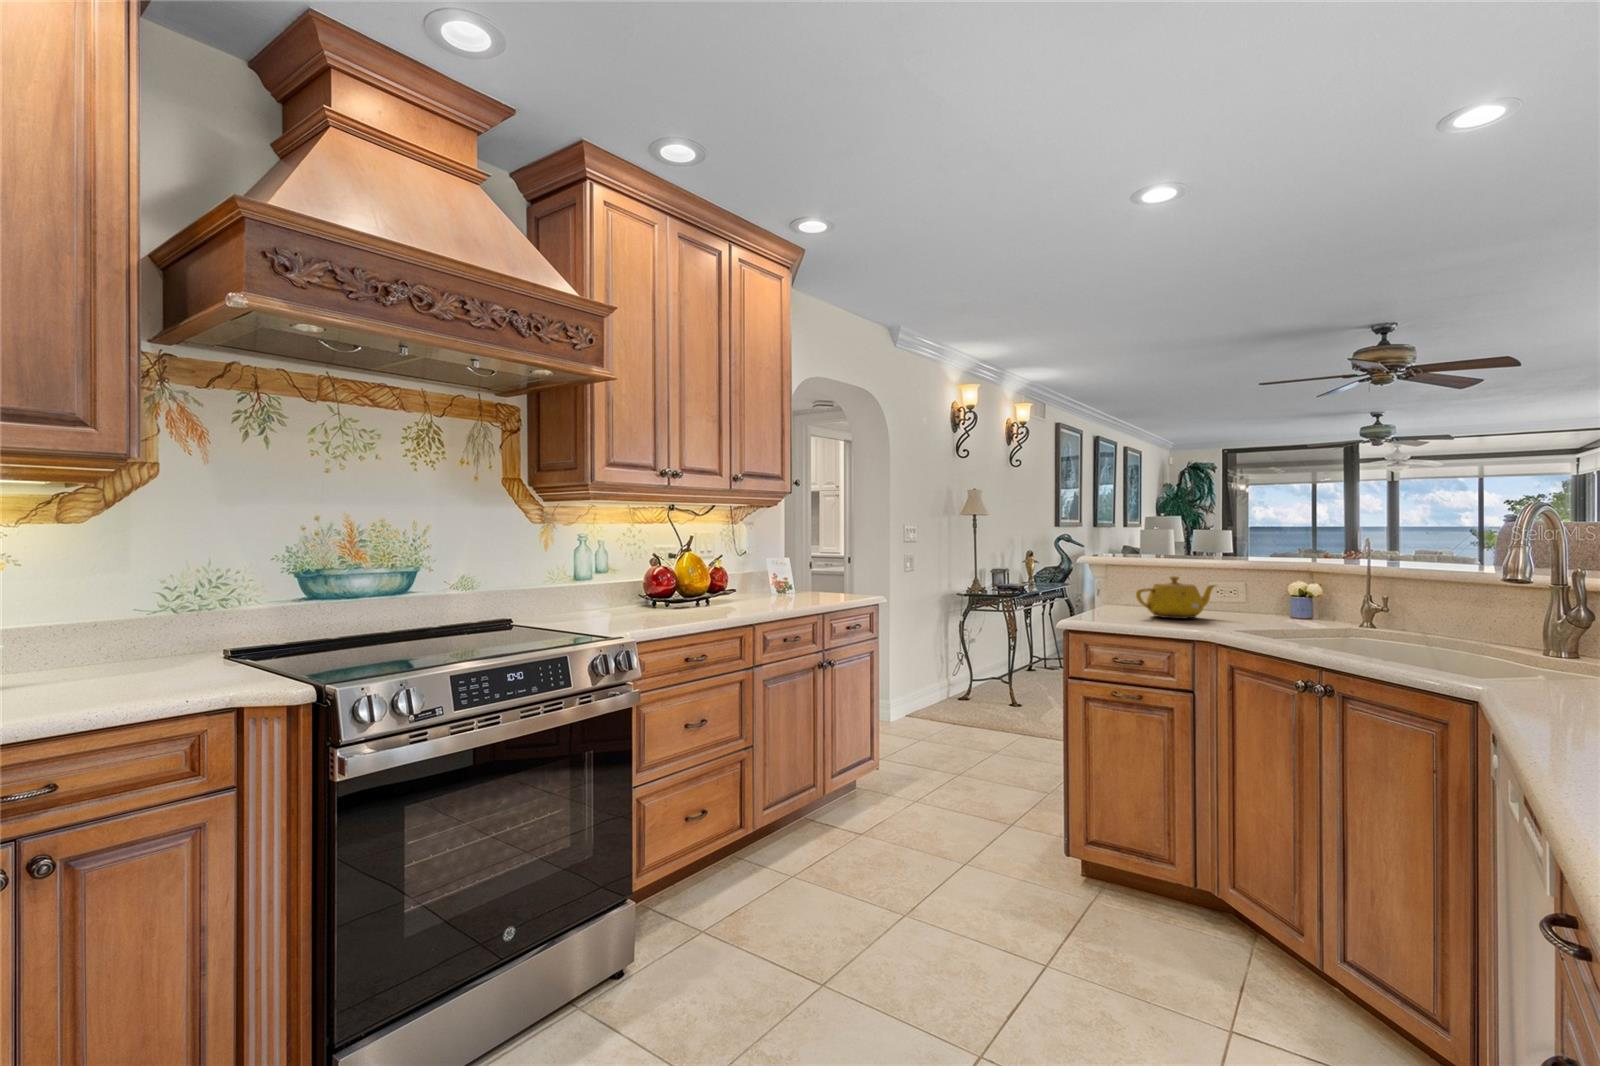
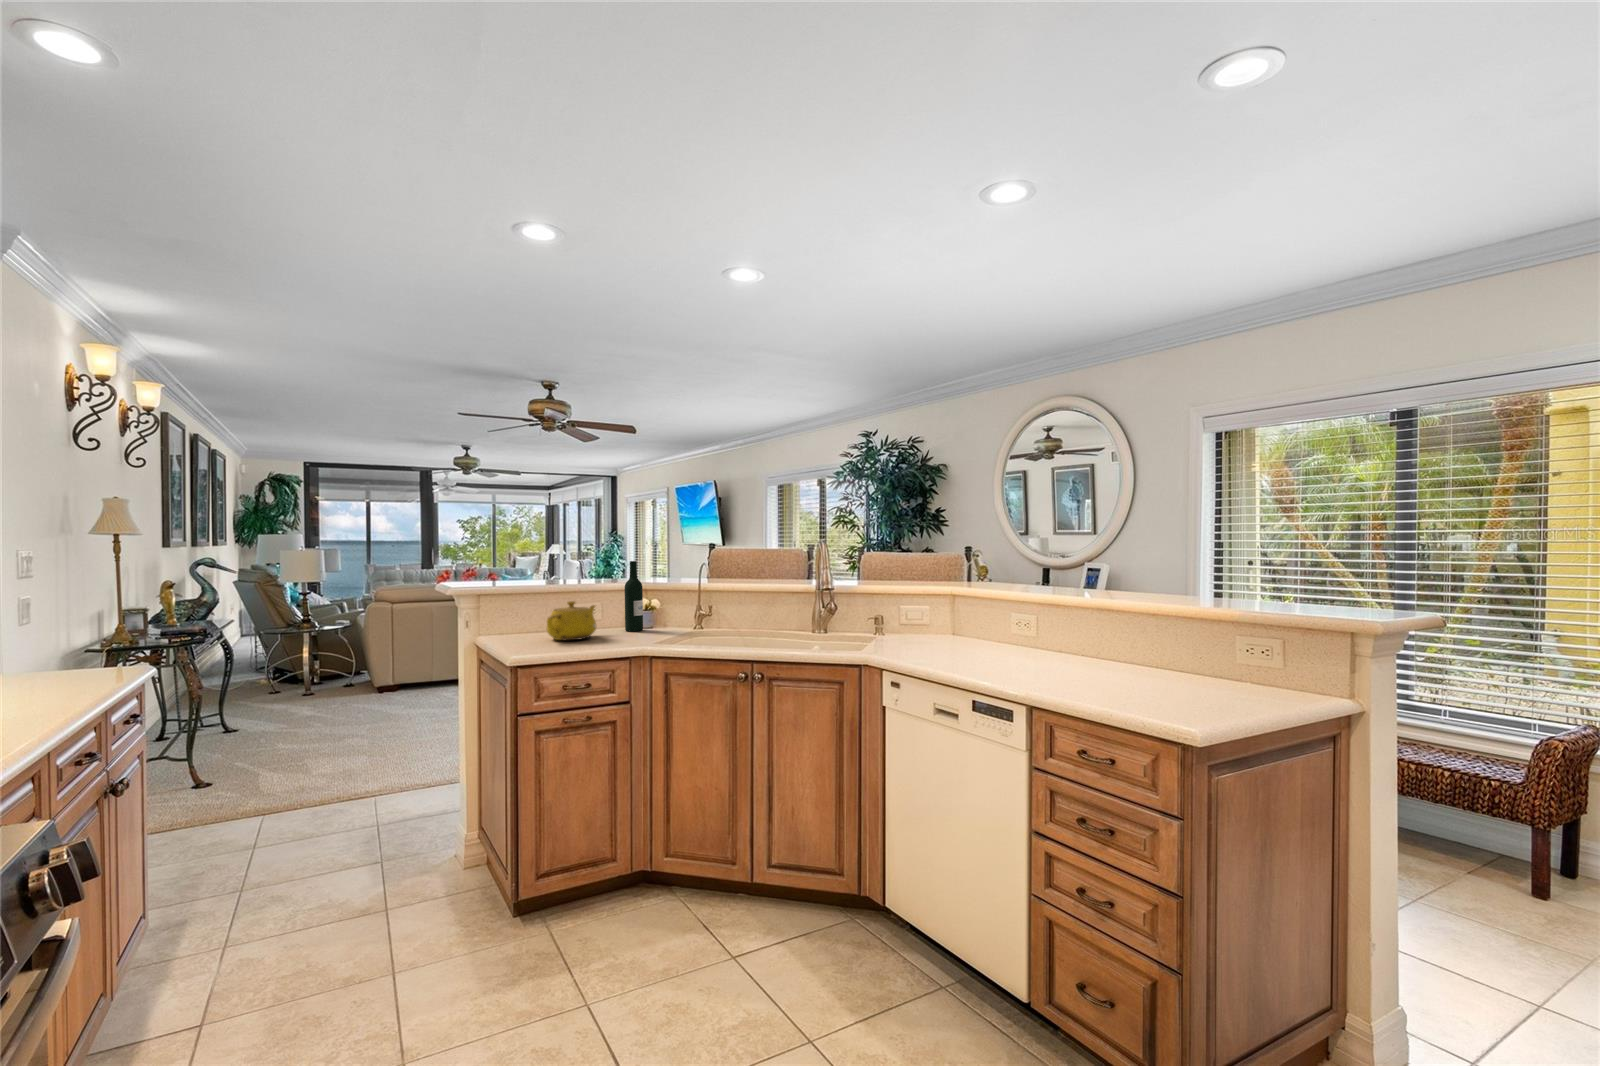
wine bottle: none [1257,536,1282,621] -> present [625,561,643,631]

